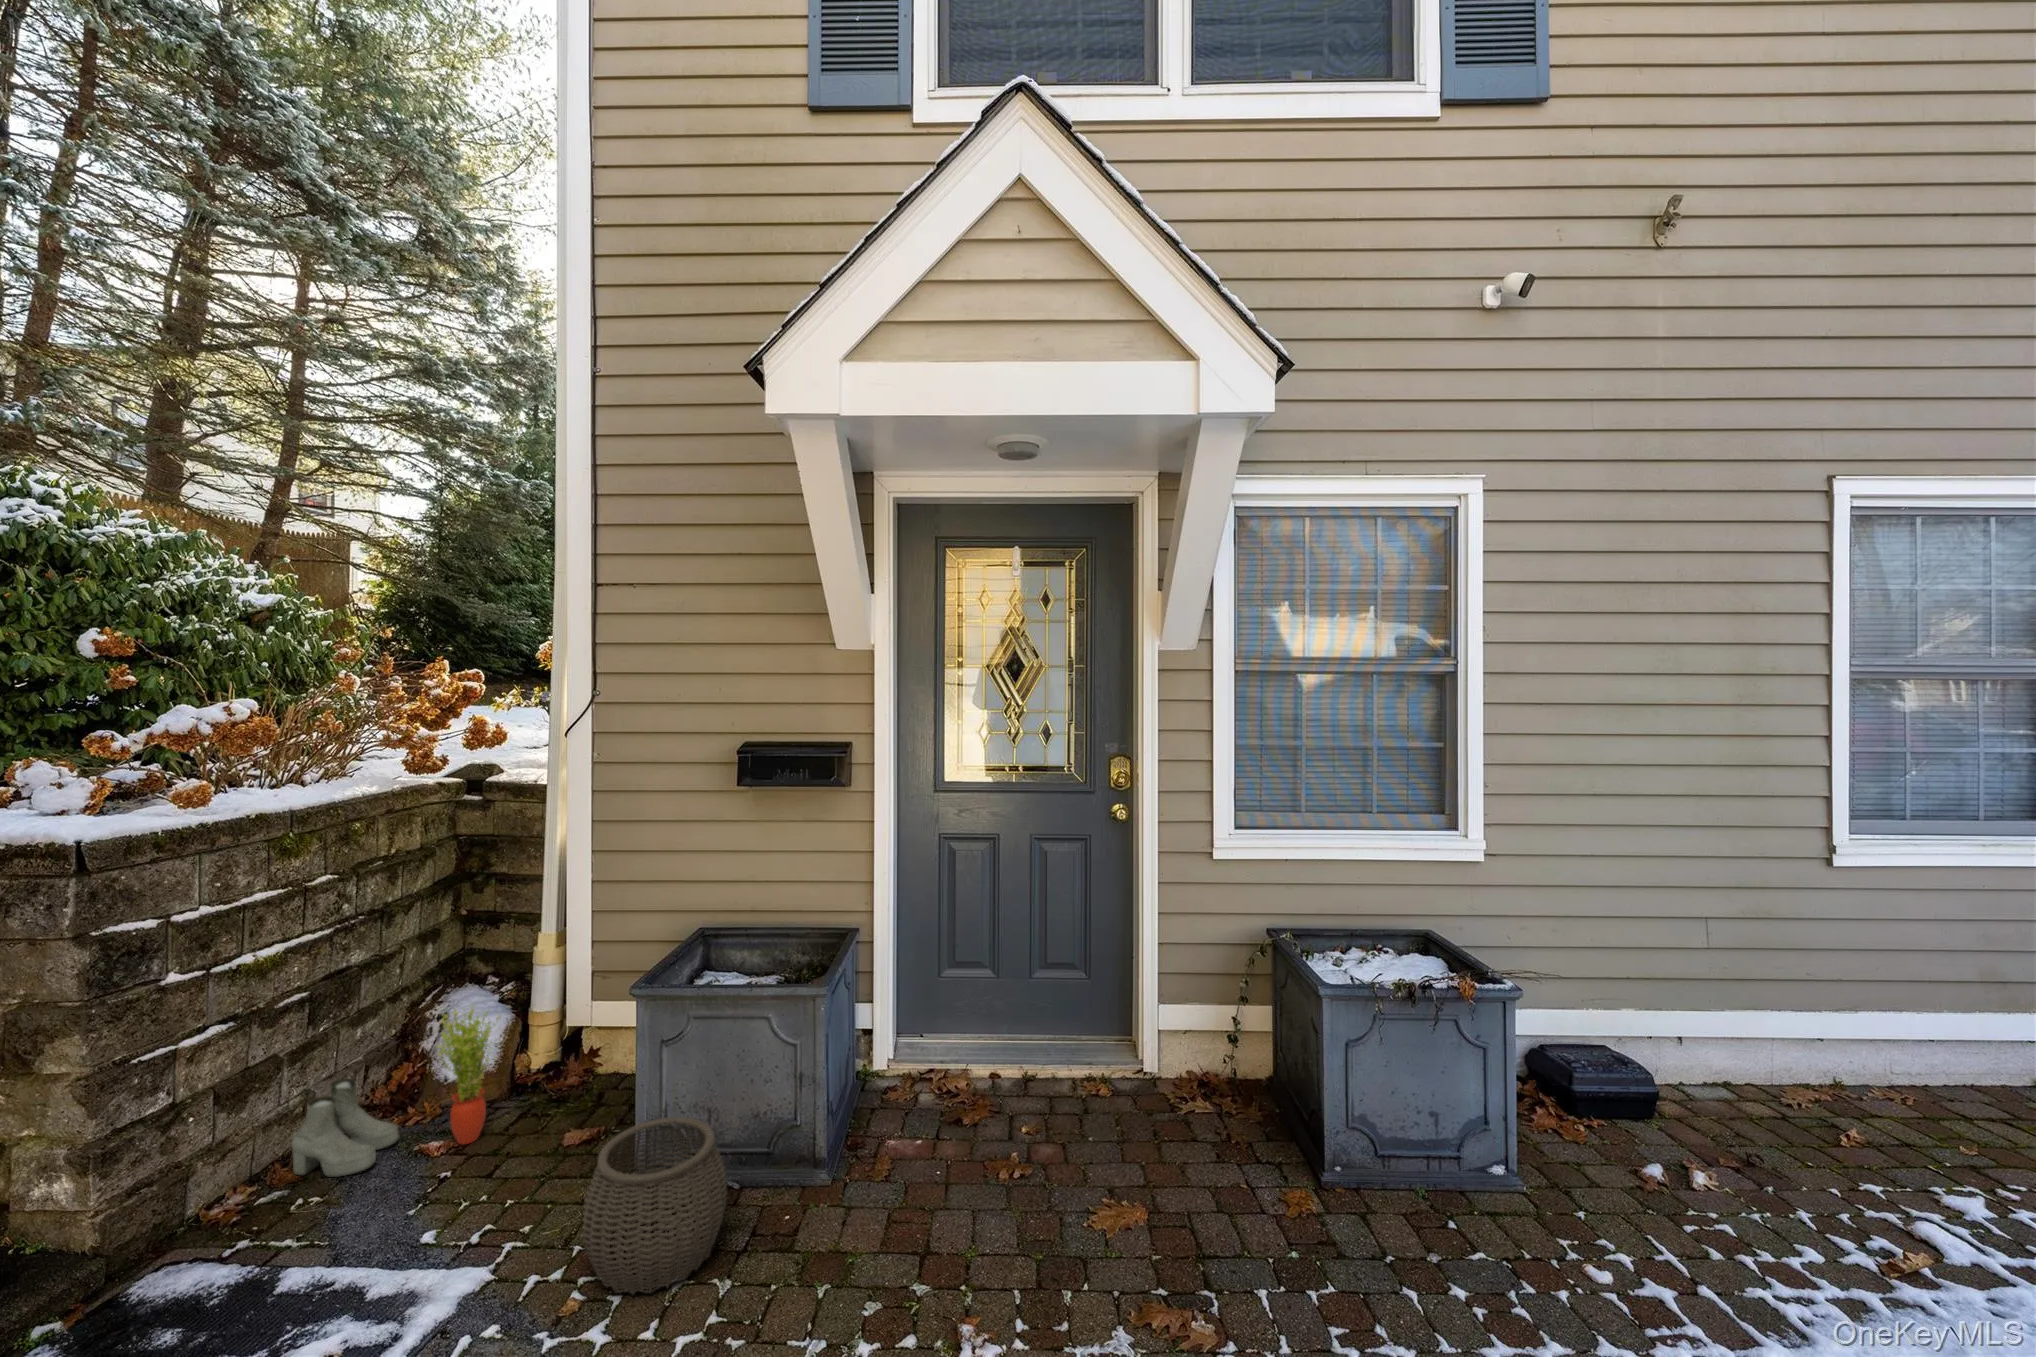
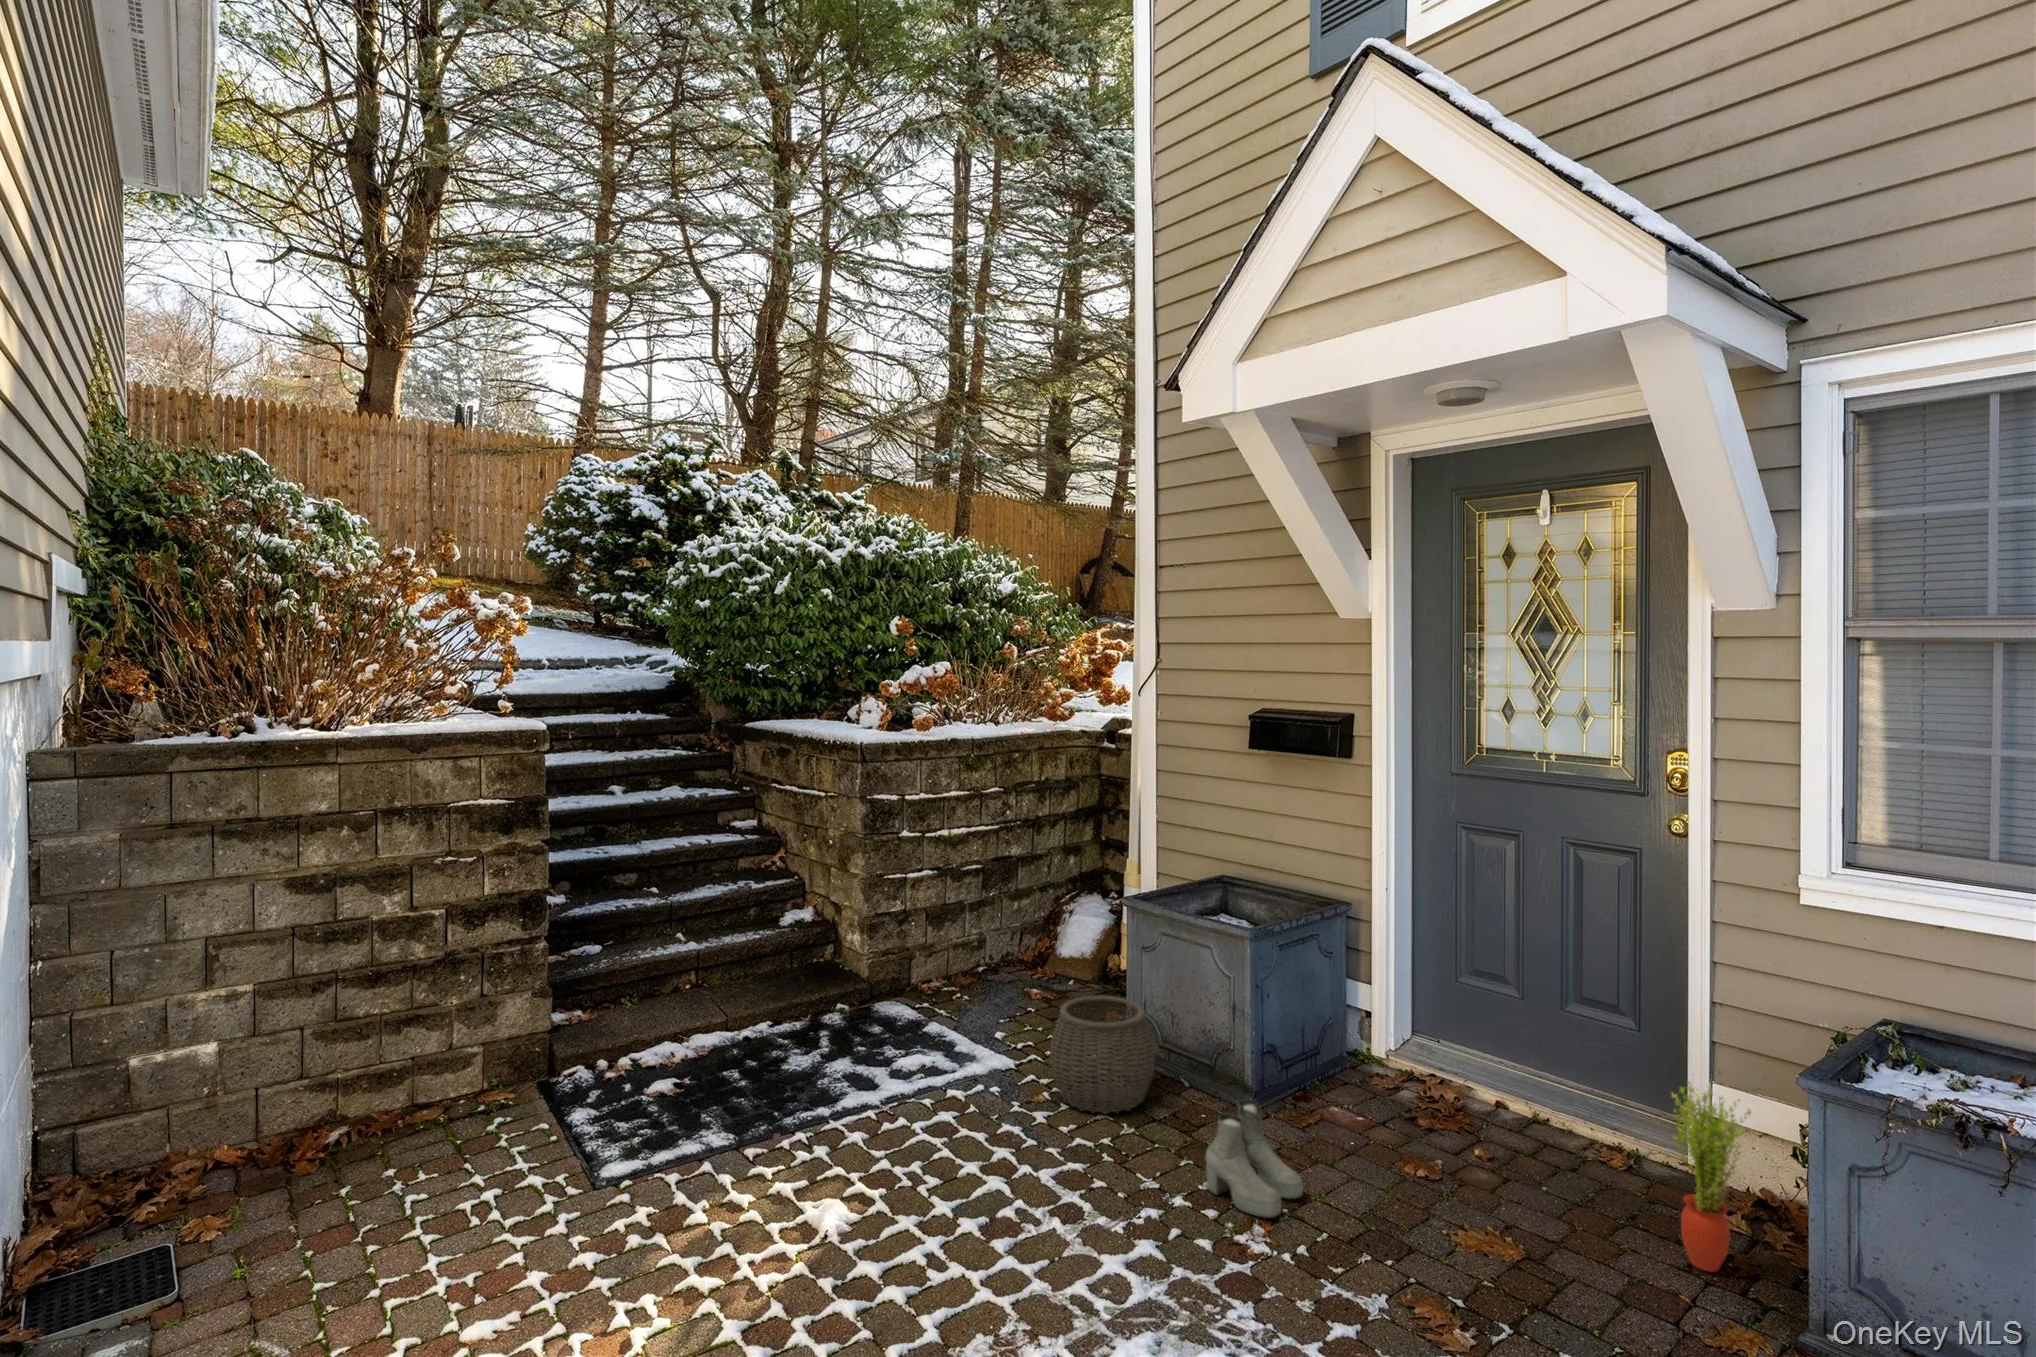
potted plant: present [438,1008,501,1144] -> present [1672,1083,1751,1272]
boots: present [292,1078,399,1177] -> present [1205,1100,1303,1218]

